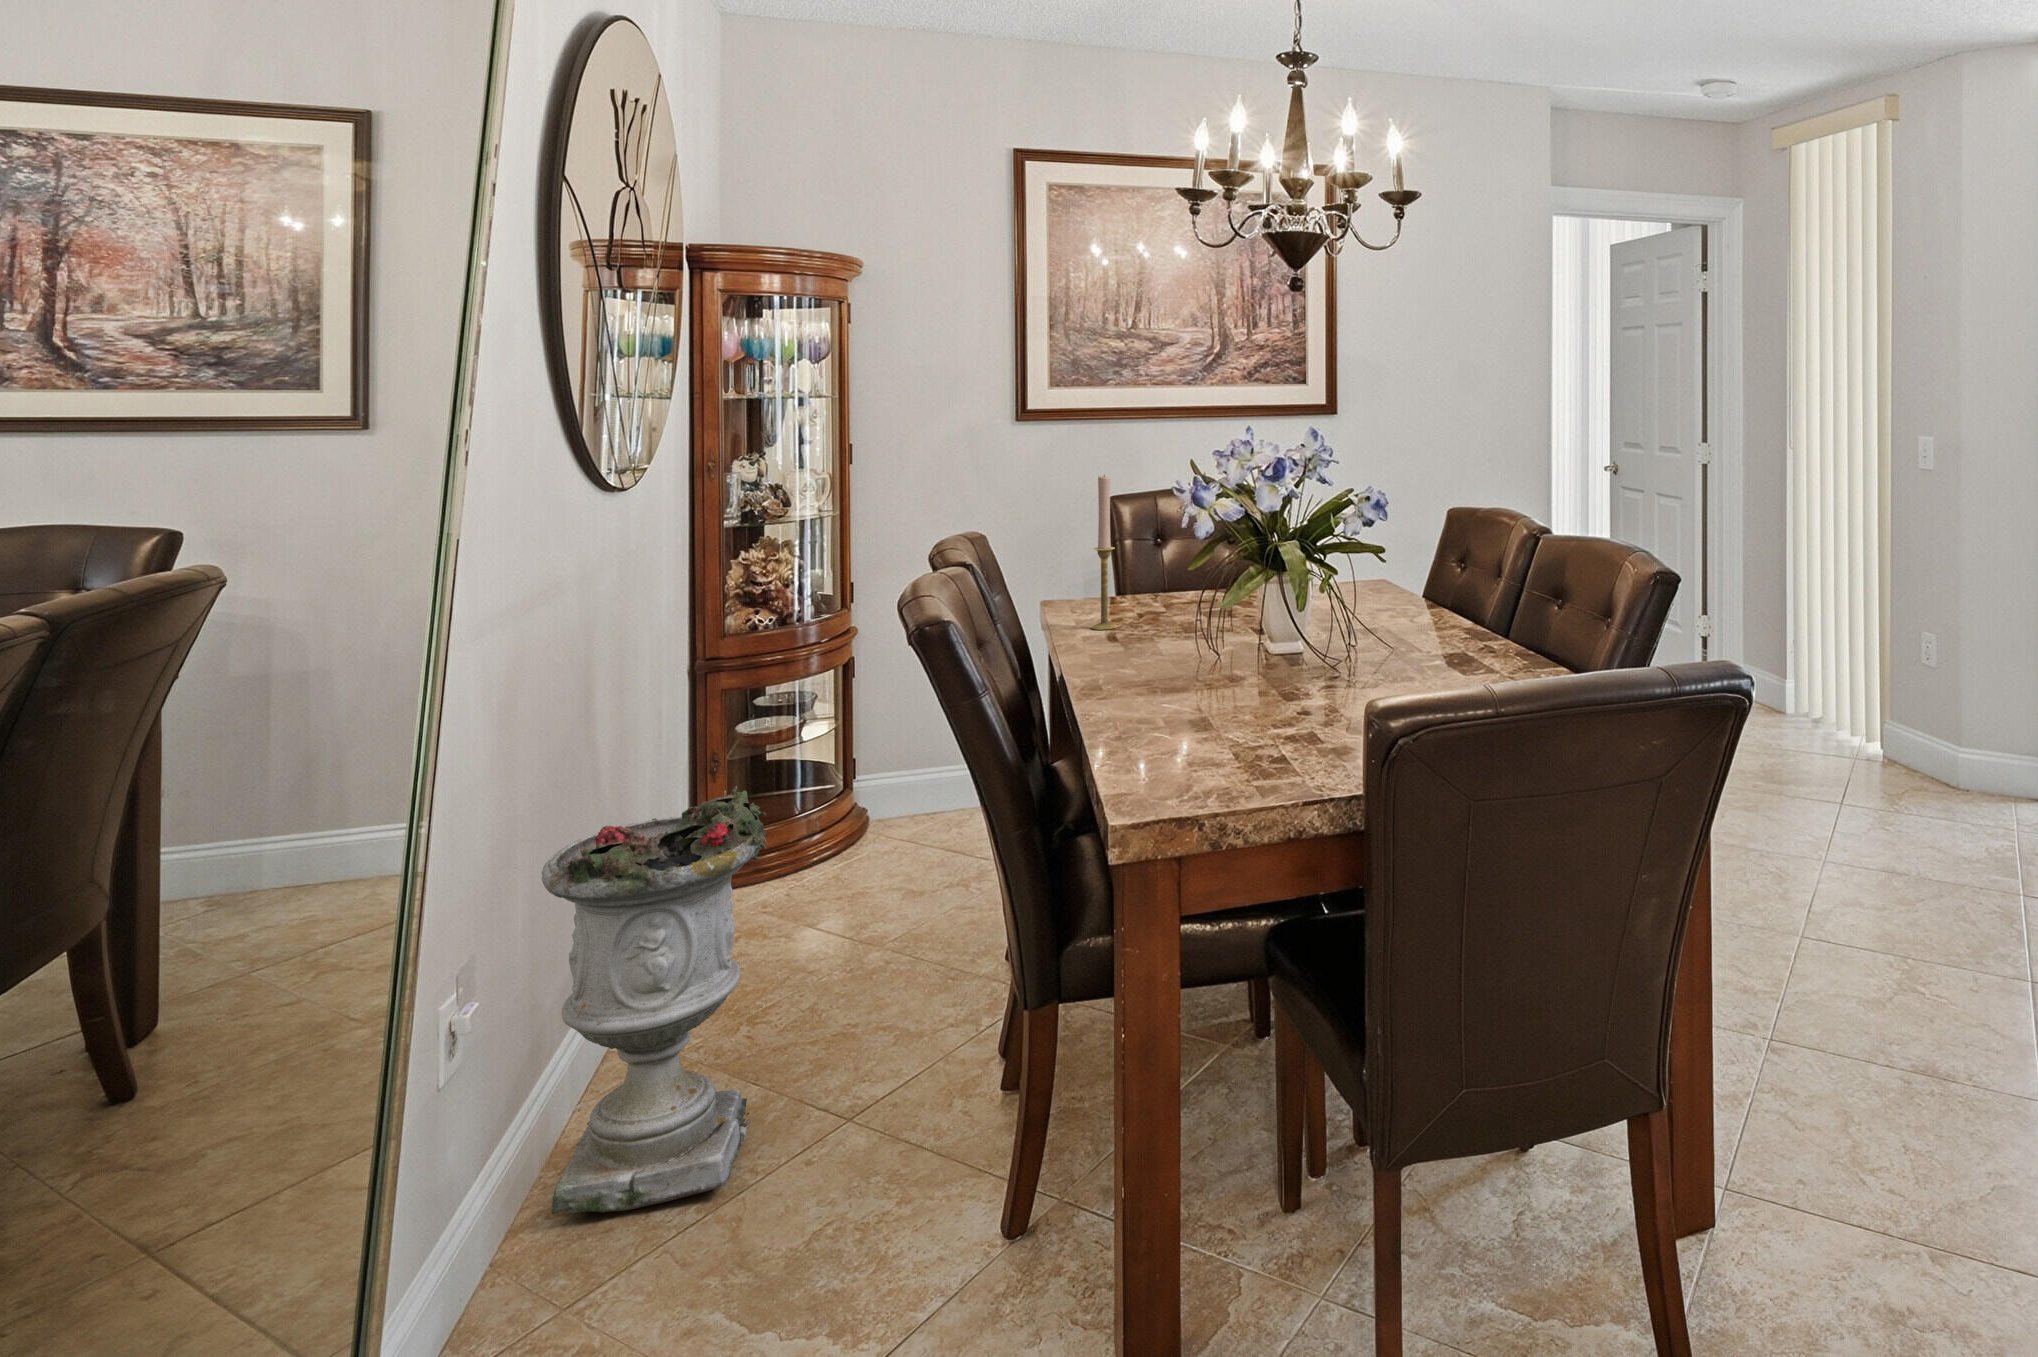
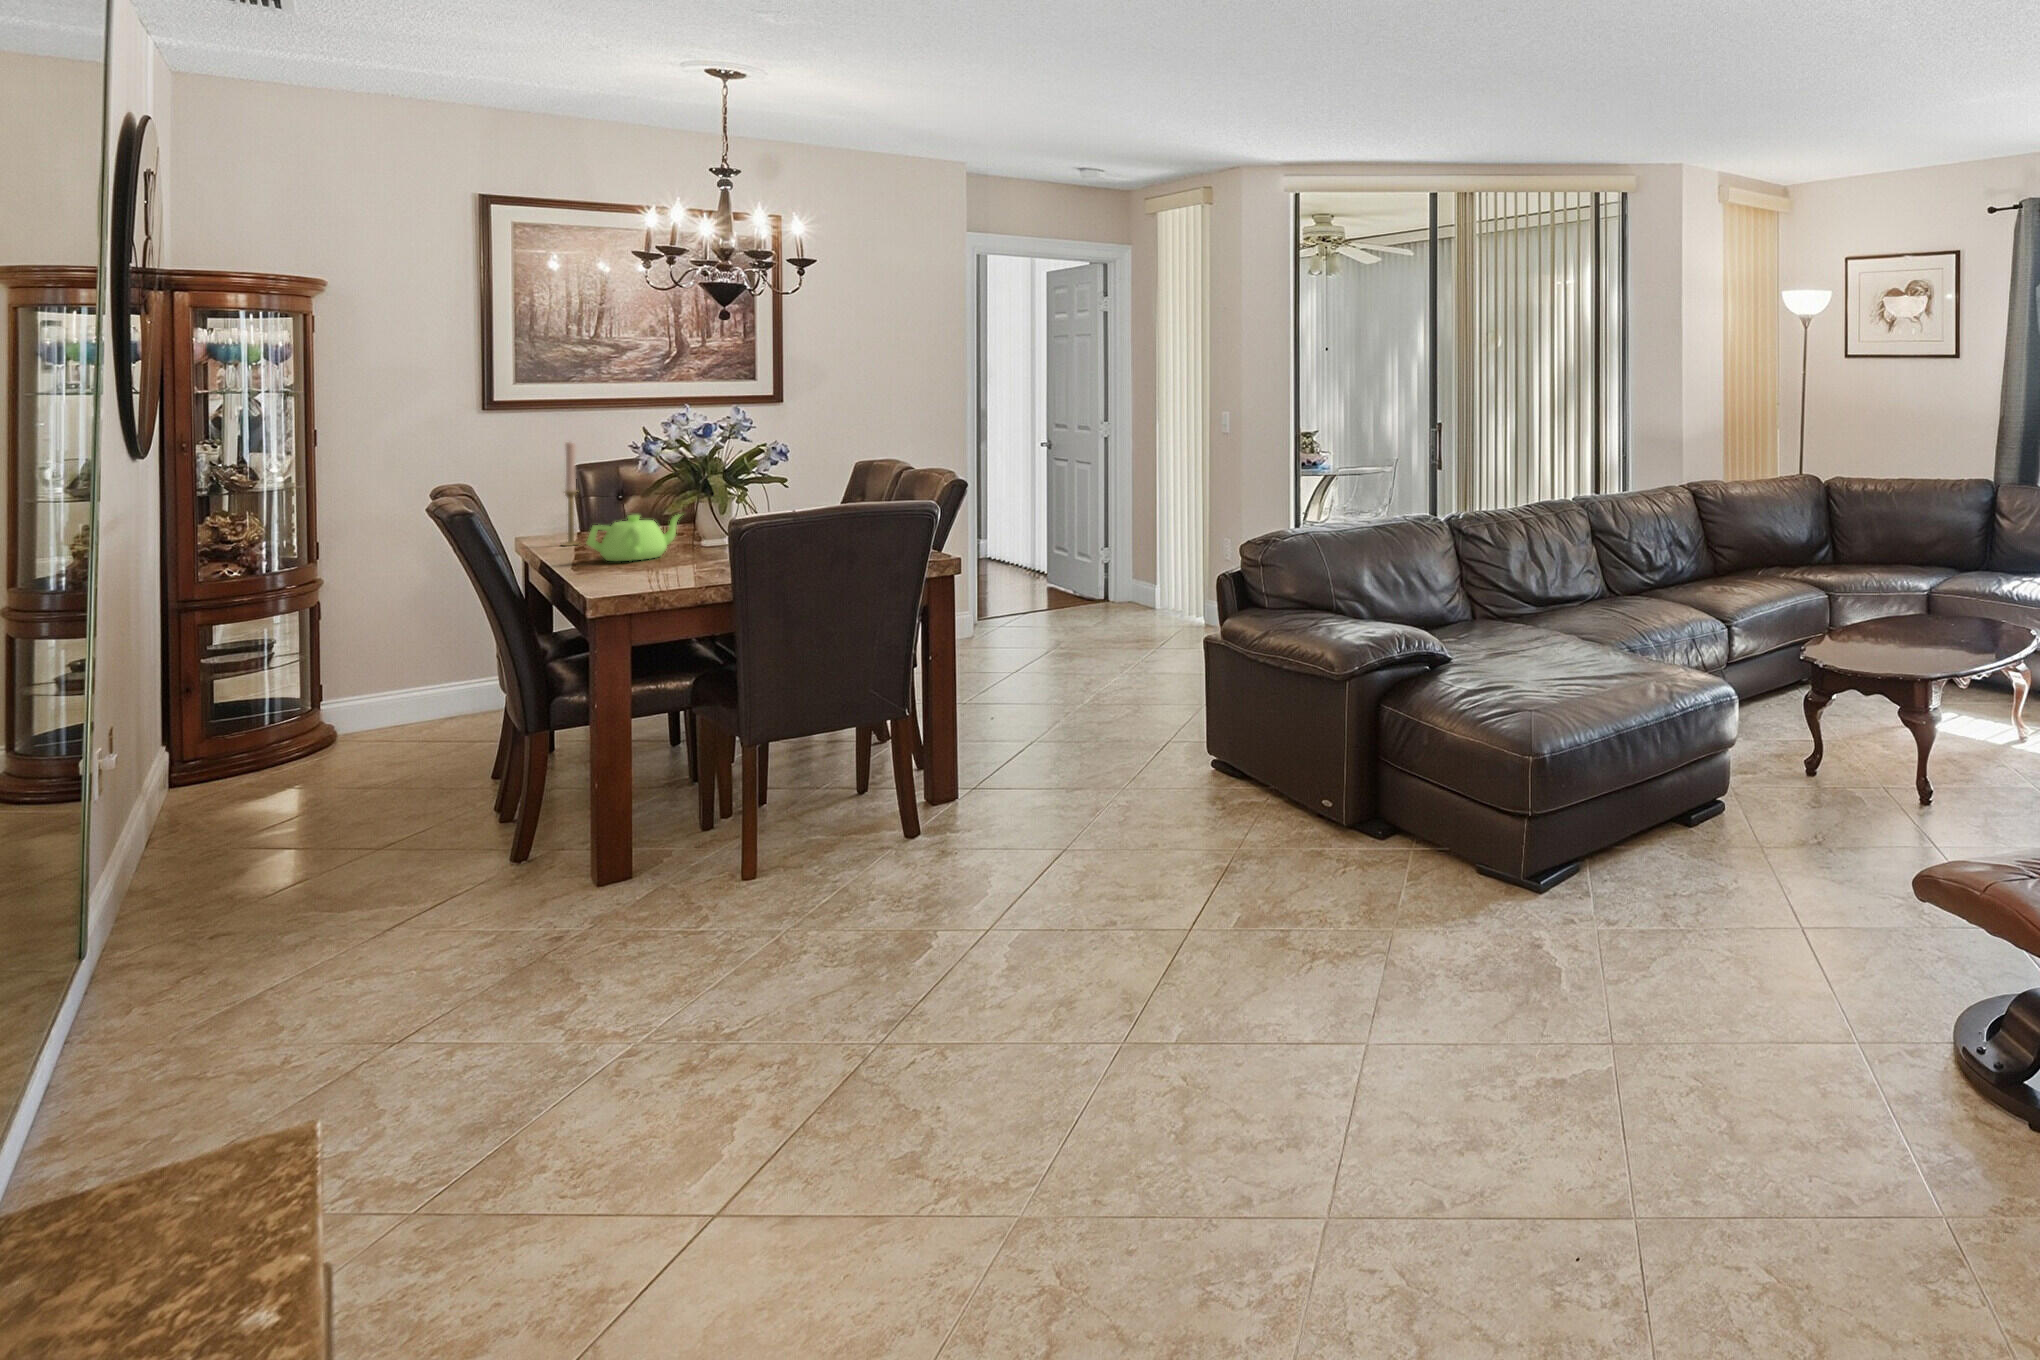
teapot: none [1123,606,1255,686] -> present [587,515,681,561]
planter: present [542,786,767,1215] -> none [109,649,301,924]

